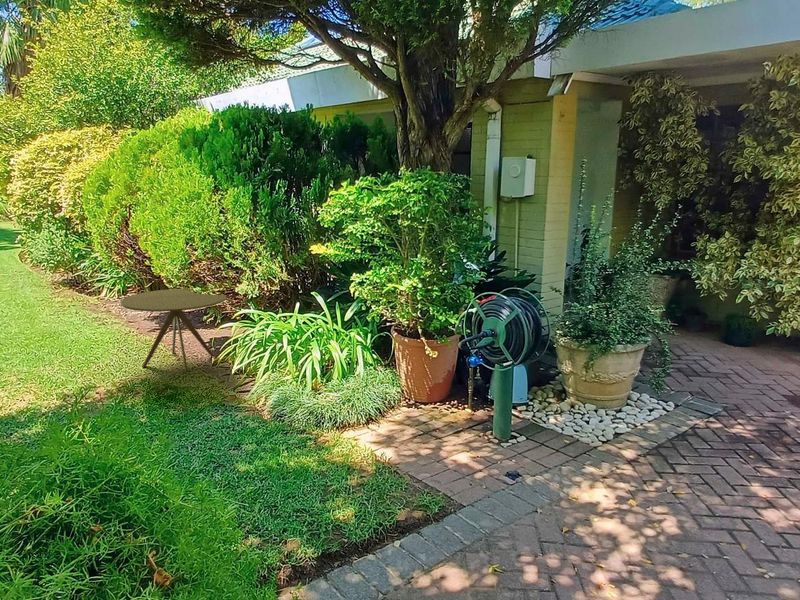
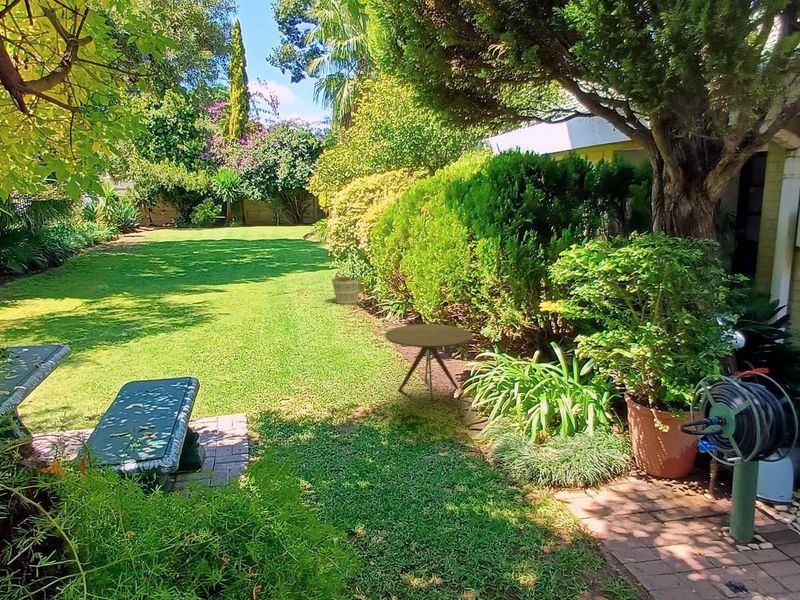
wooden bucket: none [20,251,63,284] -> present [332,276,360,304]

